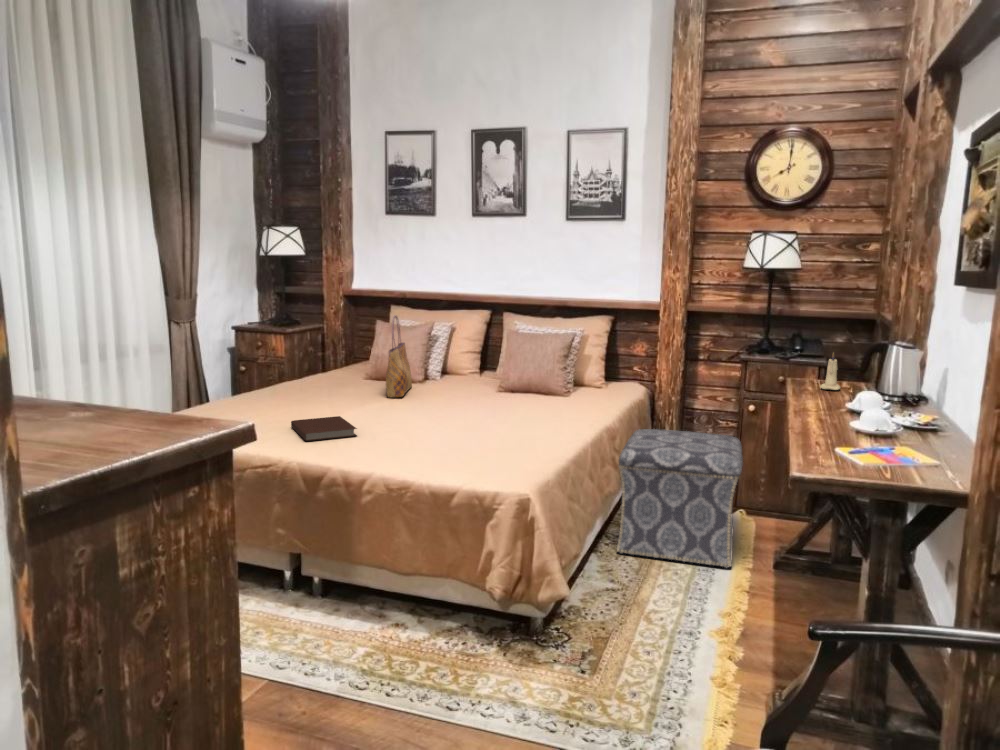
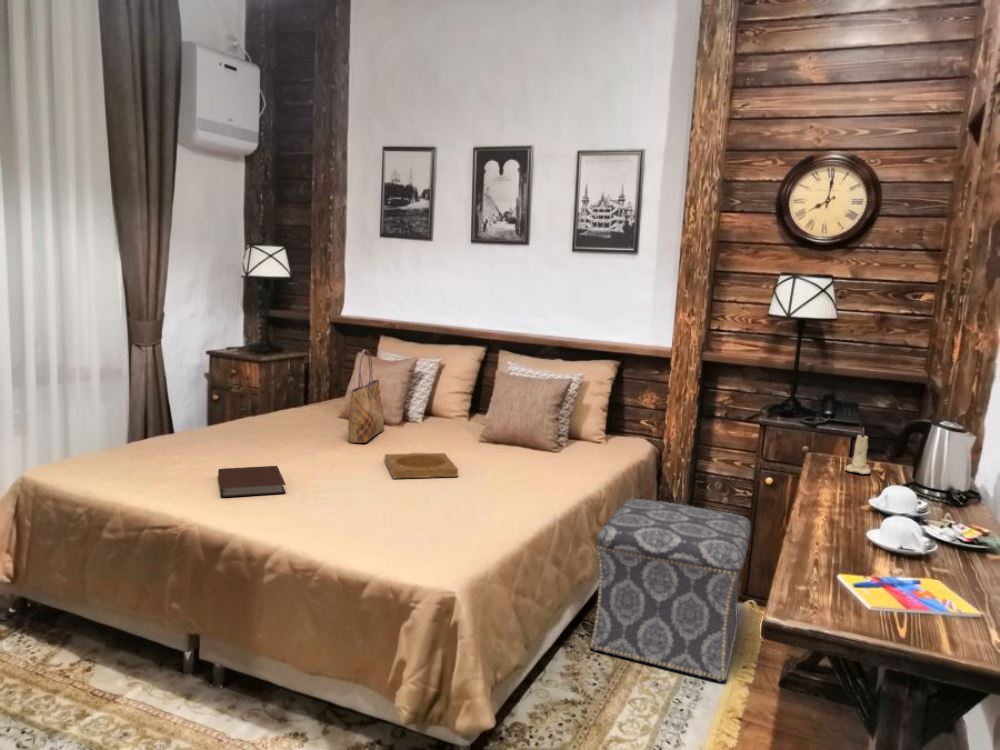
tray: none [426,400,495,421] -> present [384,453,458,479]

